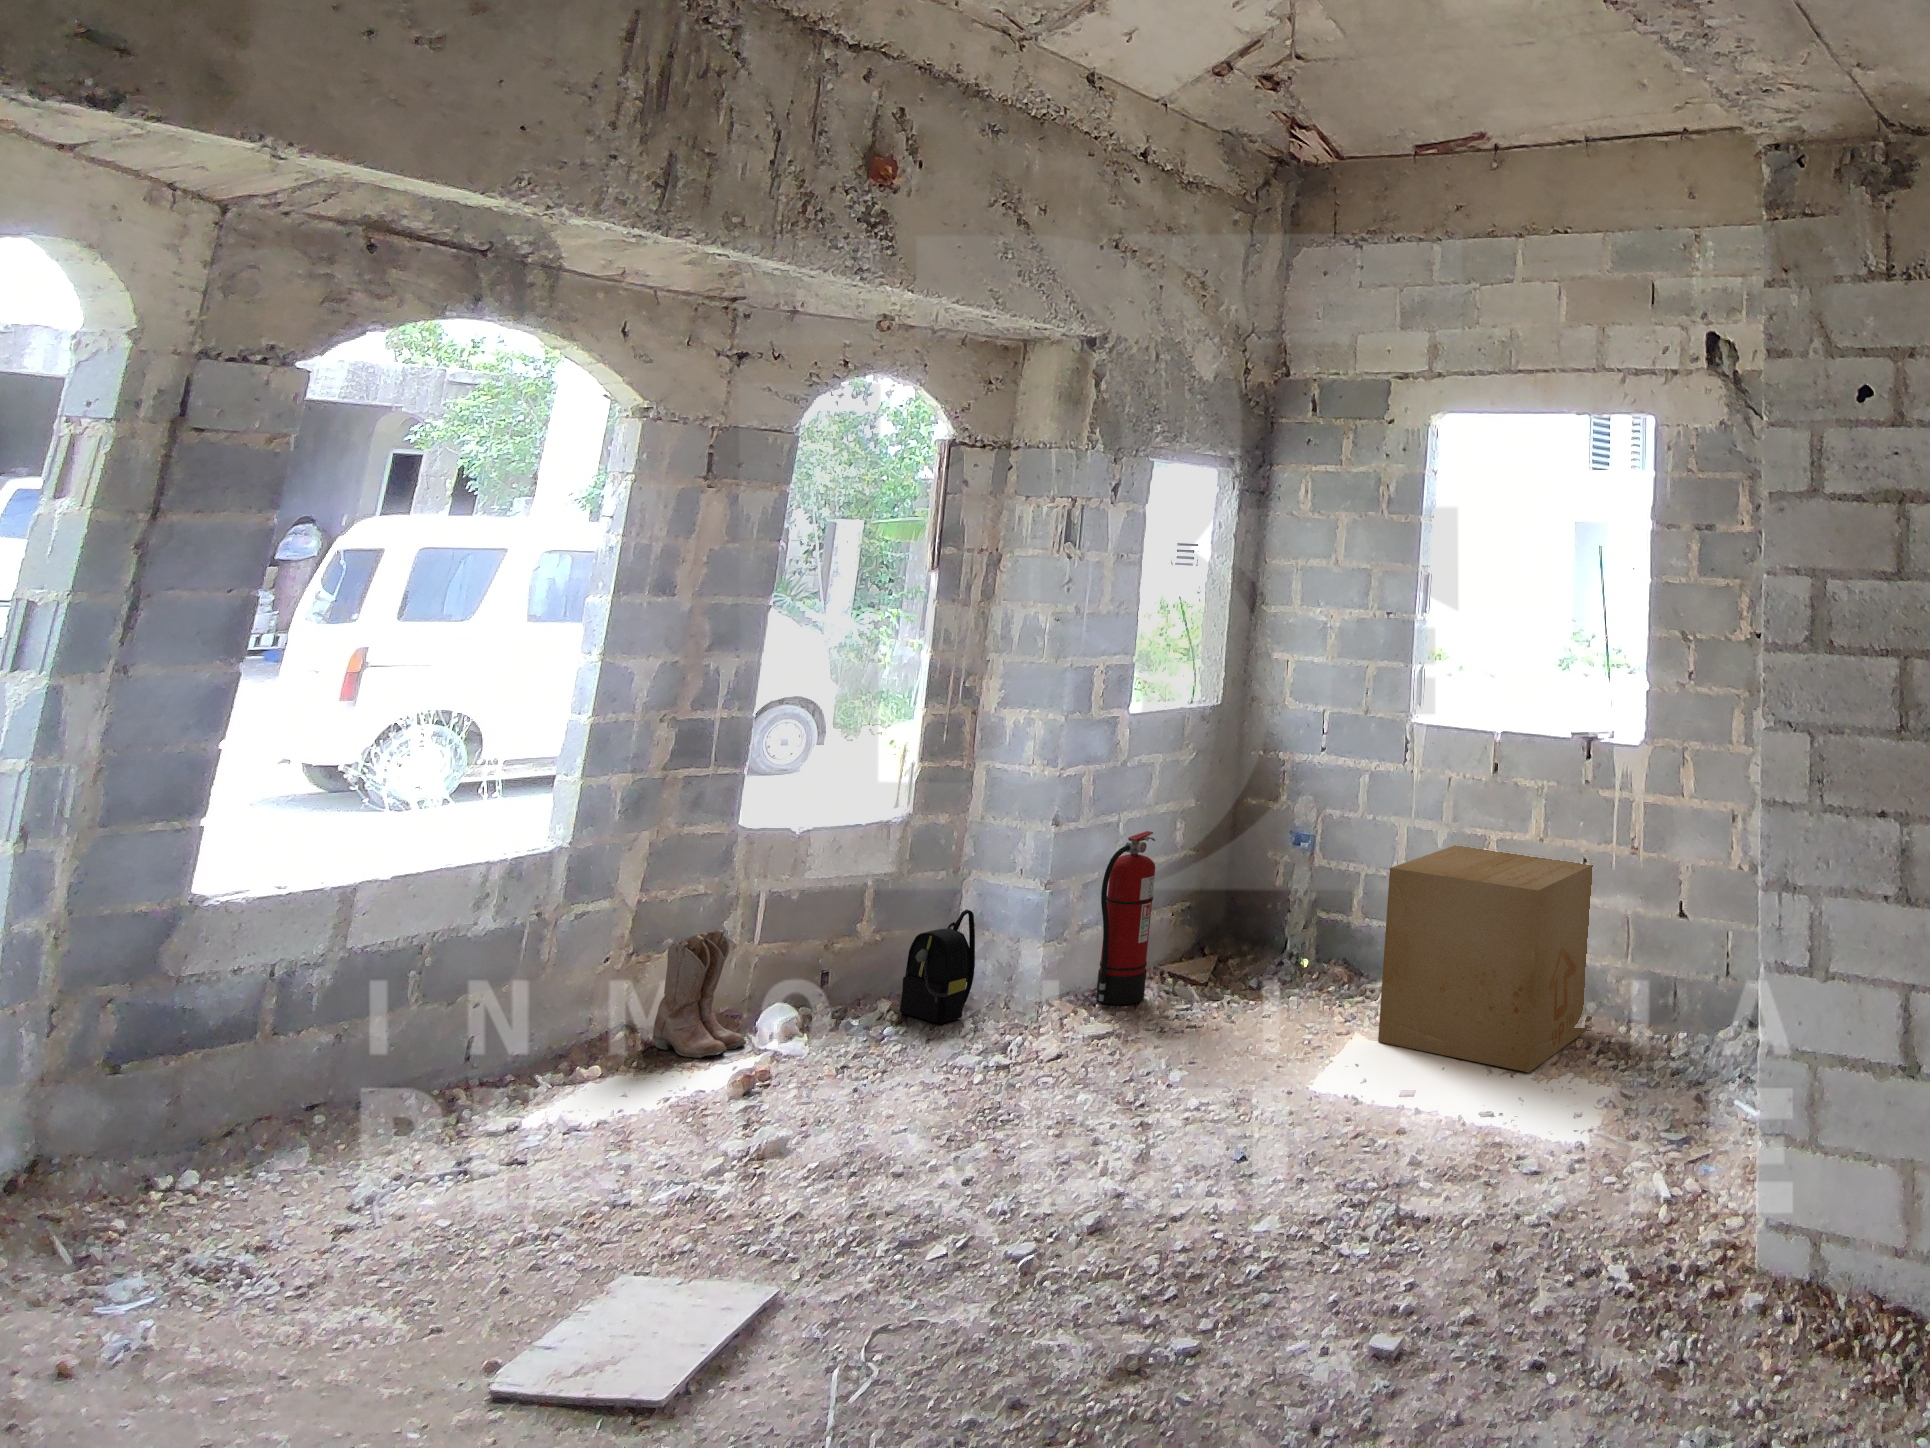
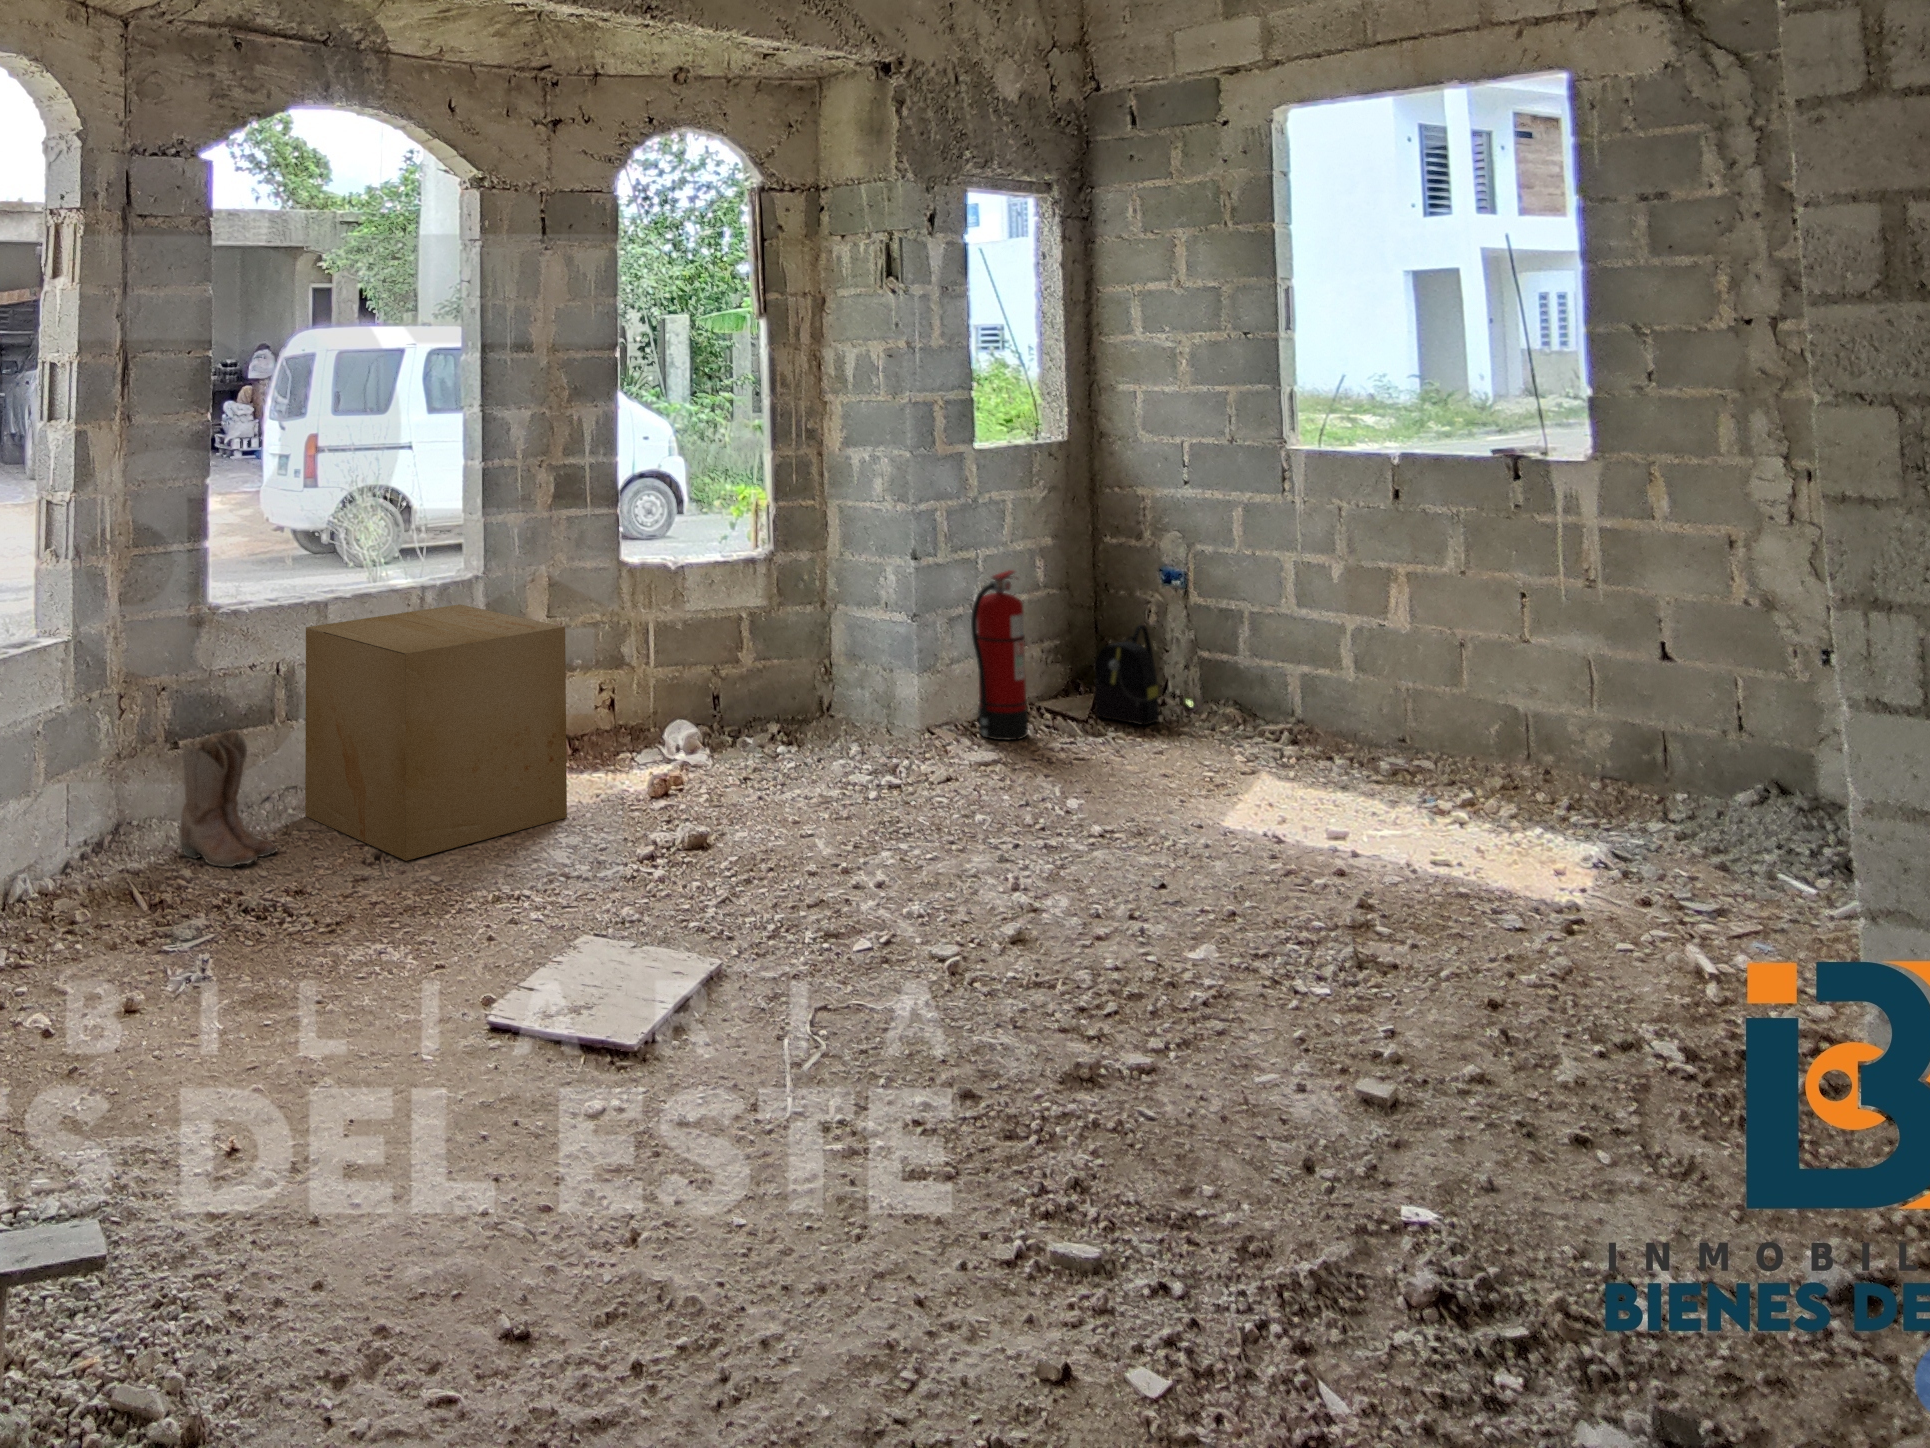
cardboard box: present [1378,845,1593,1072] -> present [305,604,567,861]
backpack: present [900,910,975,1024] -> present [1095,625,1159,725]
boots: present [653,929,746,1058] -> present [180,730,278,867]

